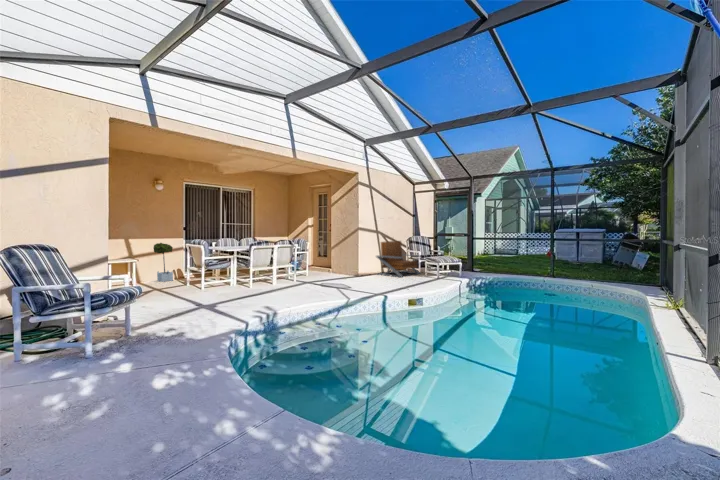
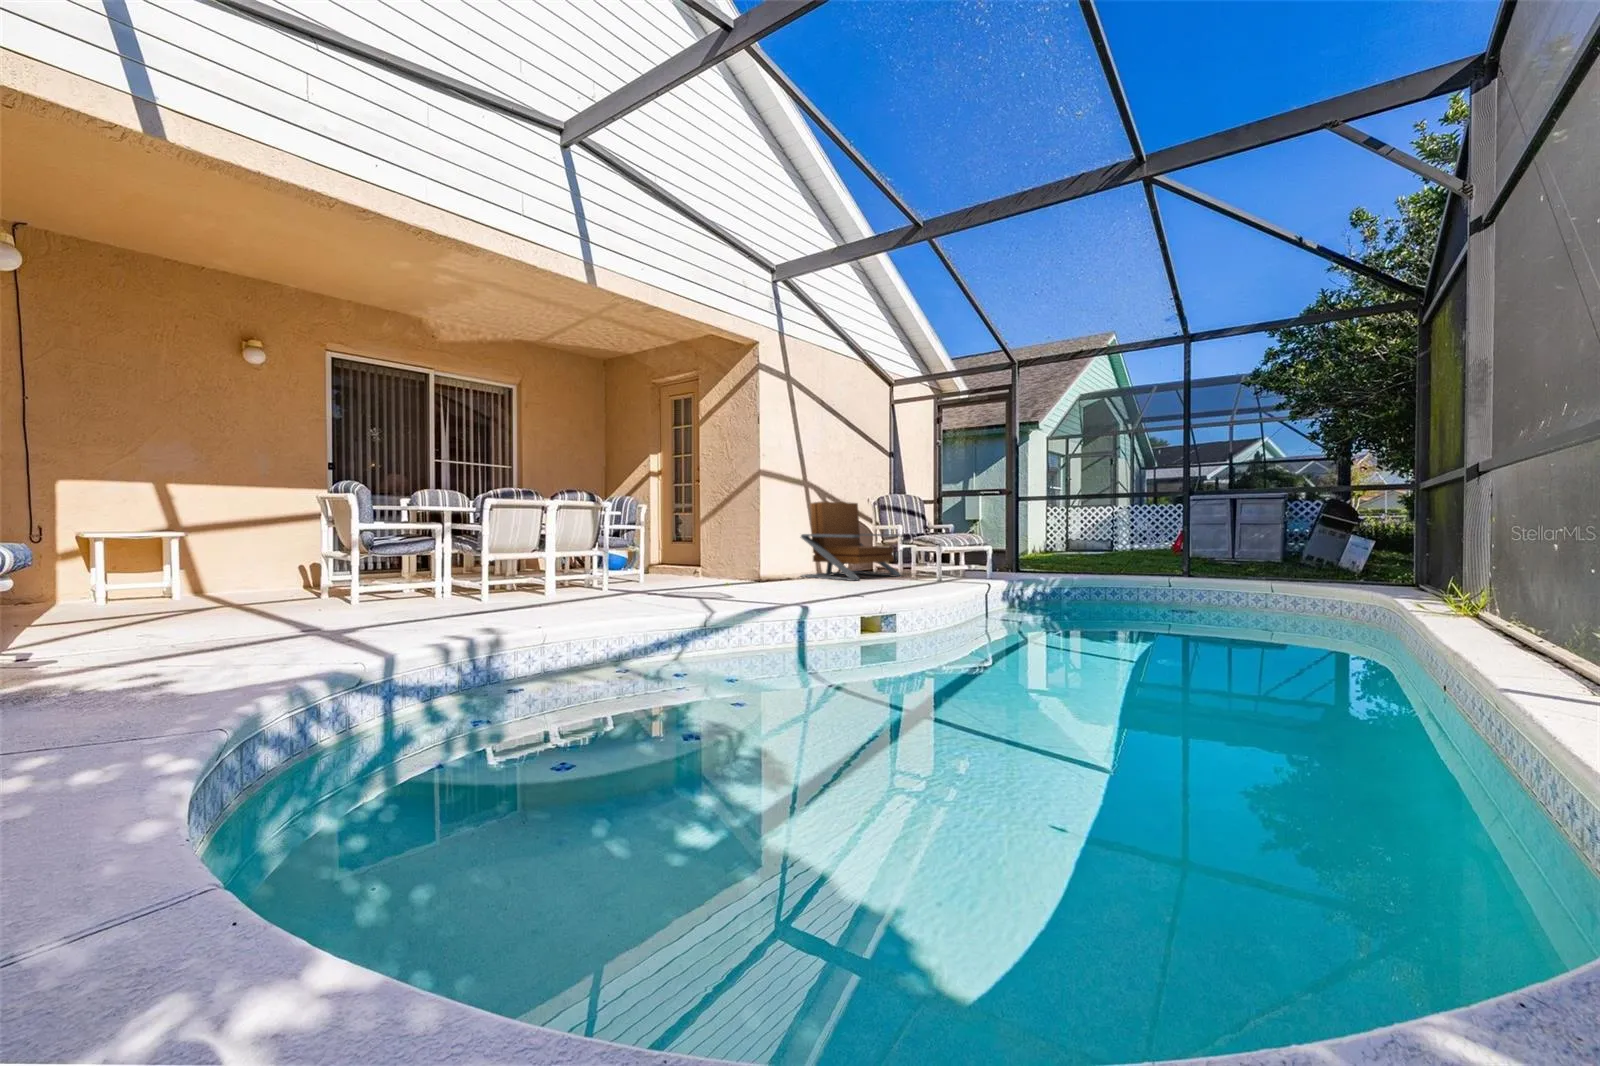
potted tree: present [153,243,173,282] -> none [270,493,318,585]

